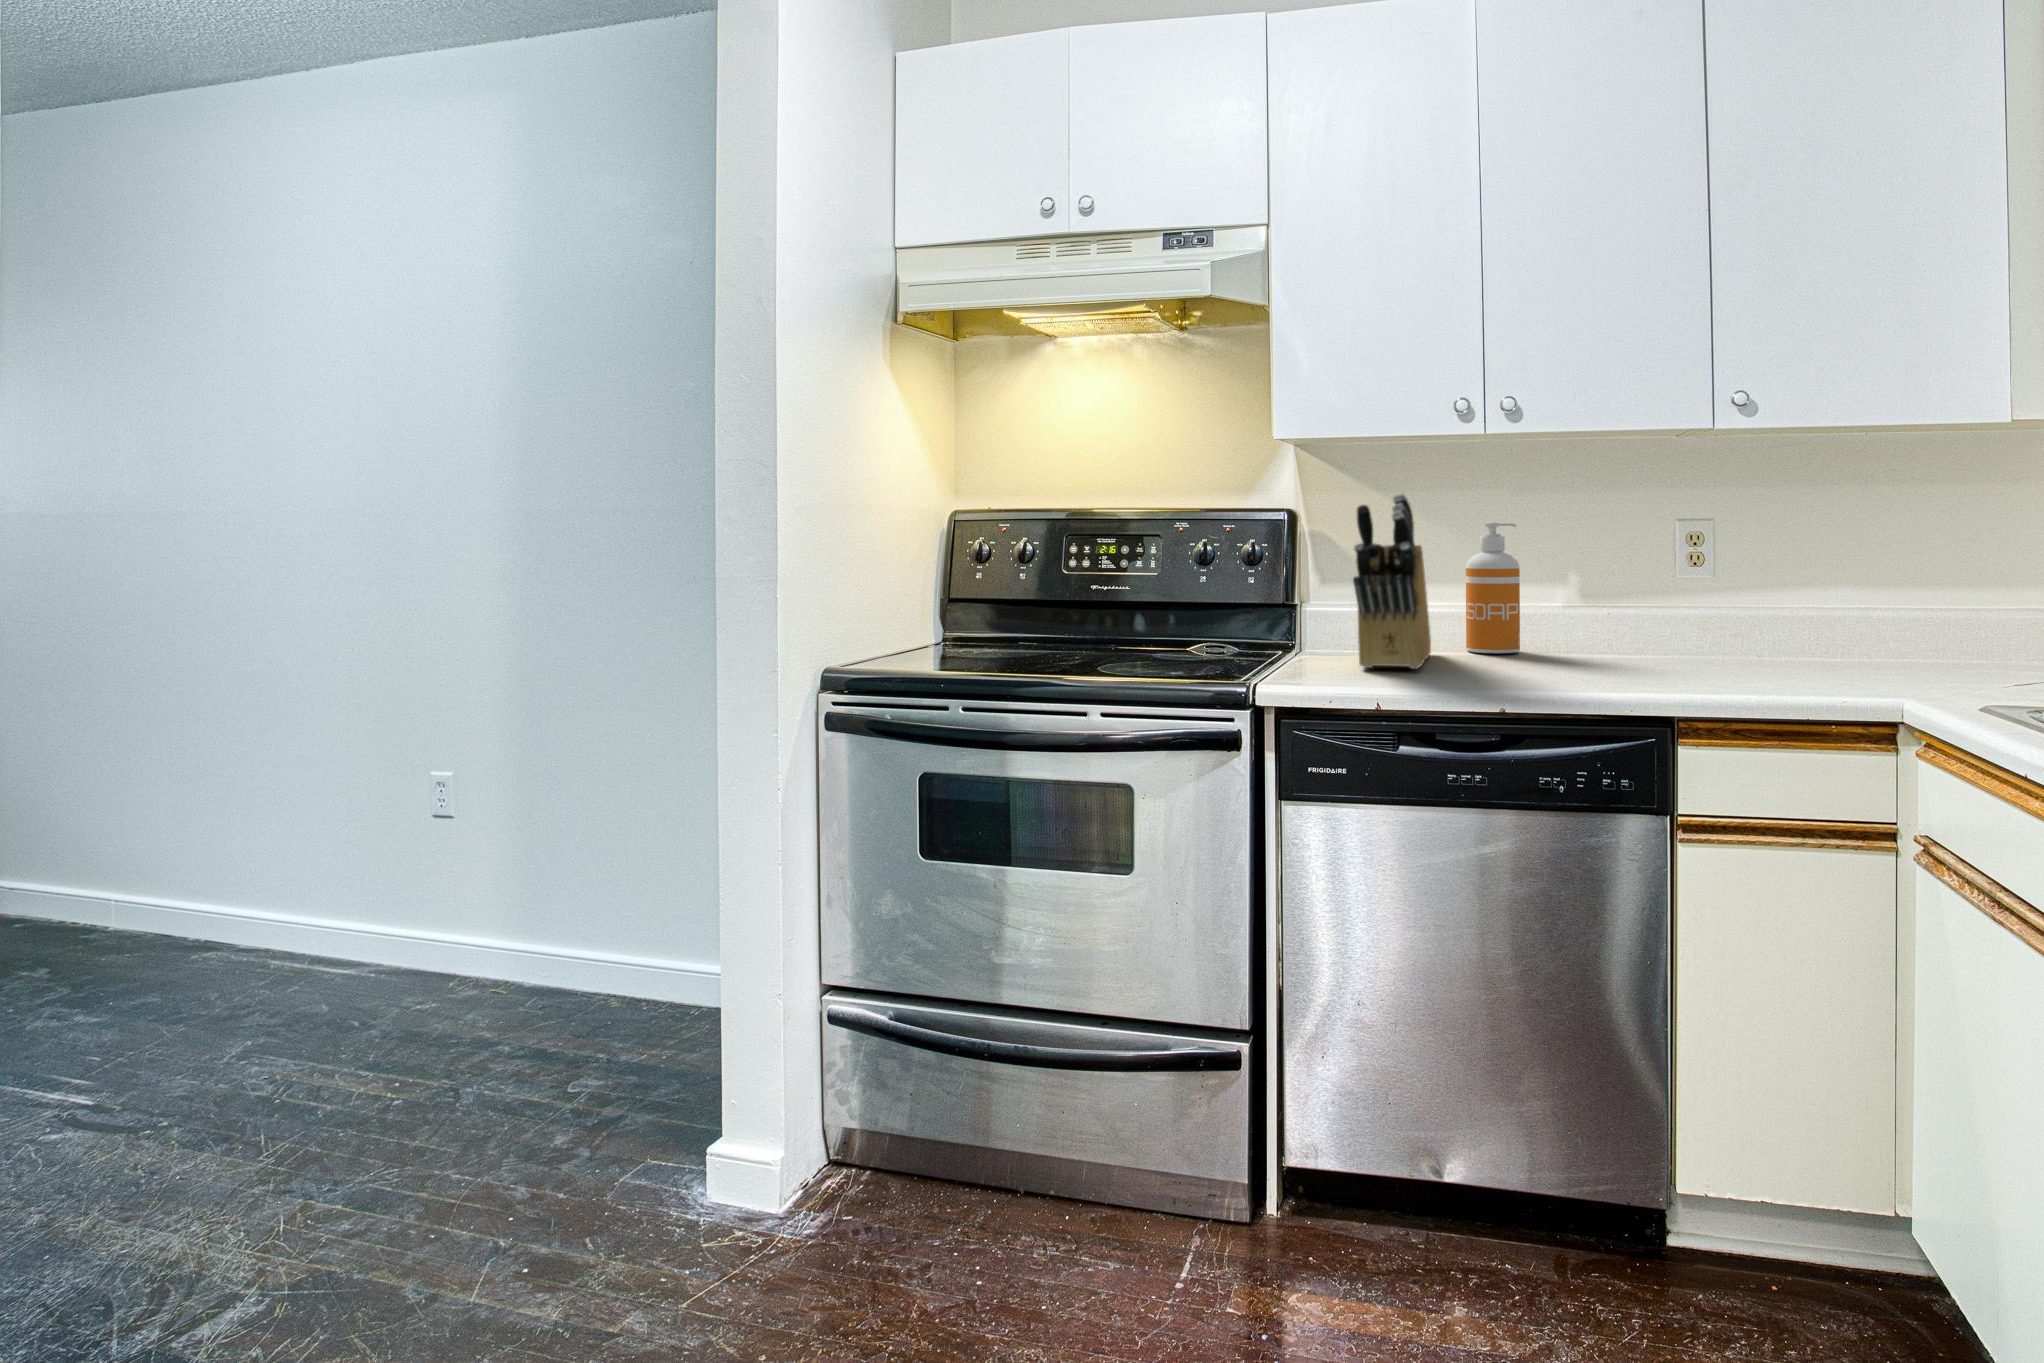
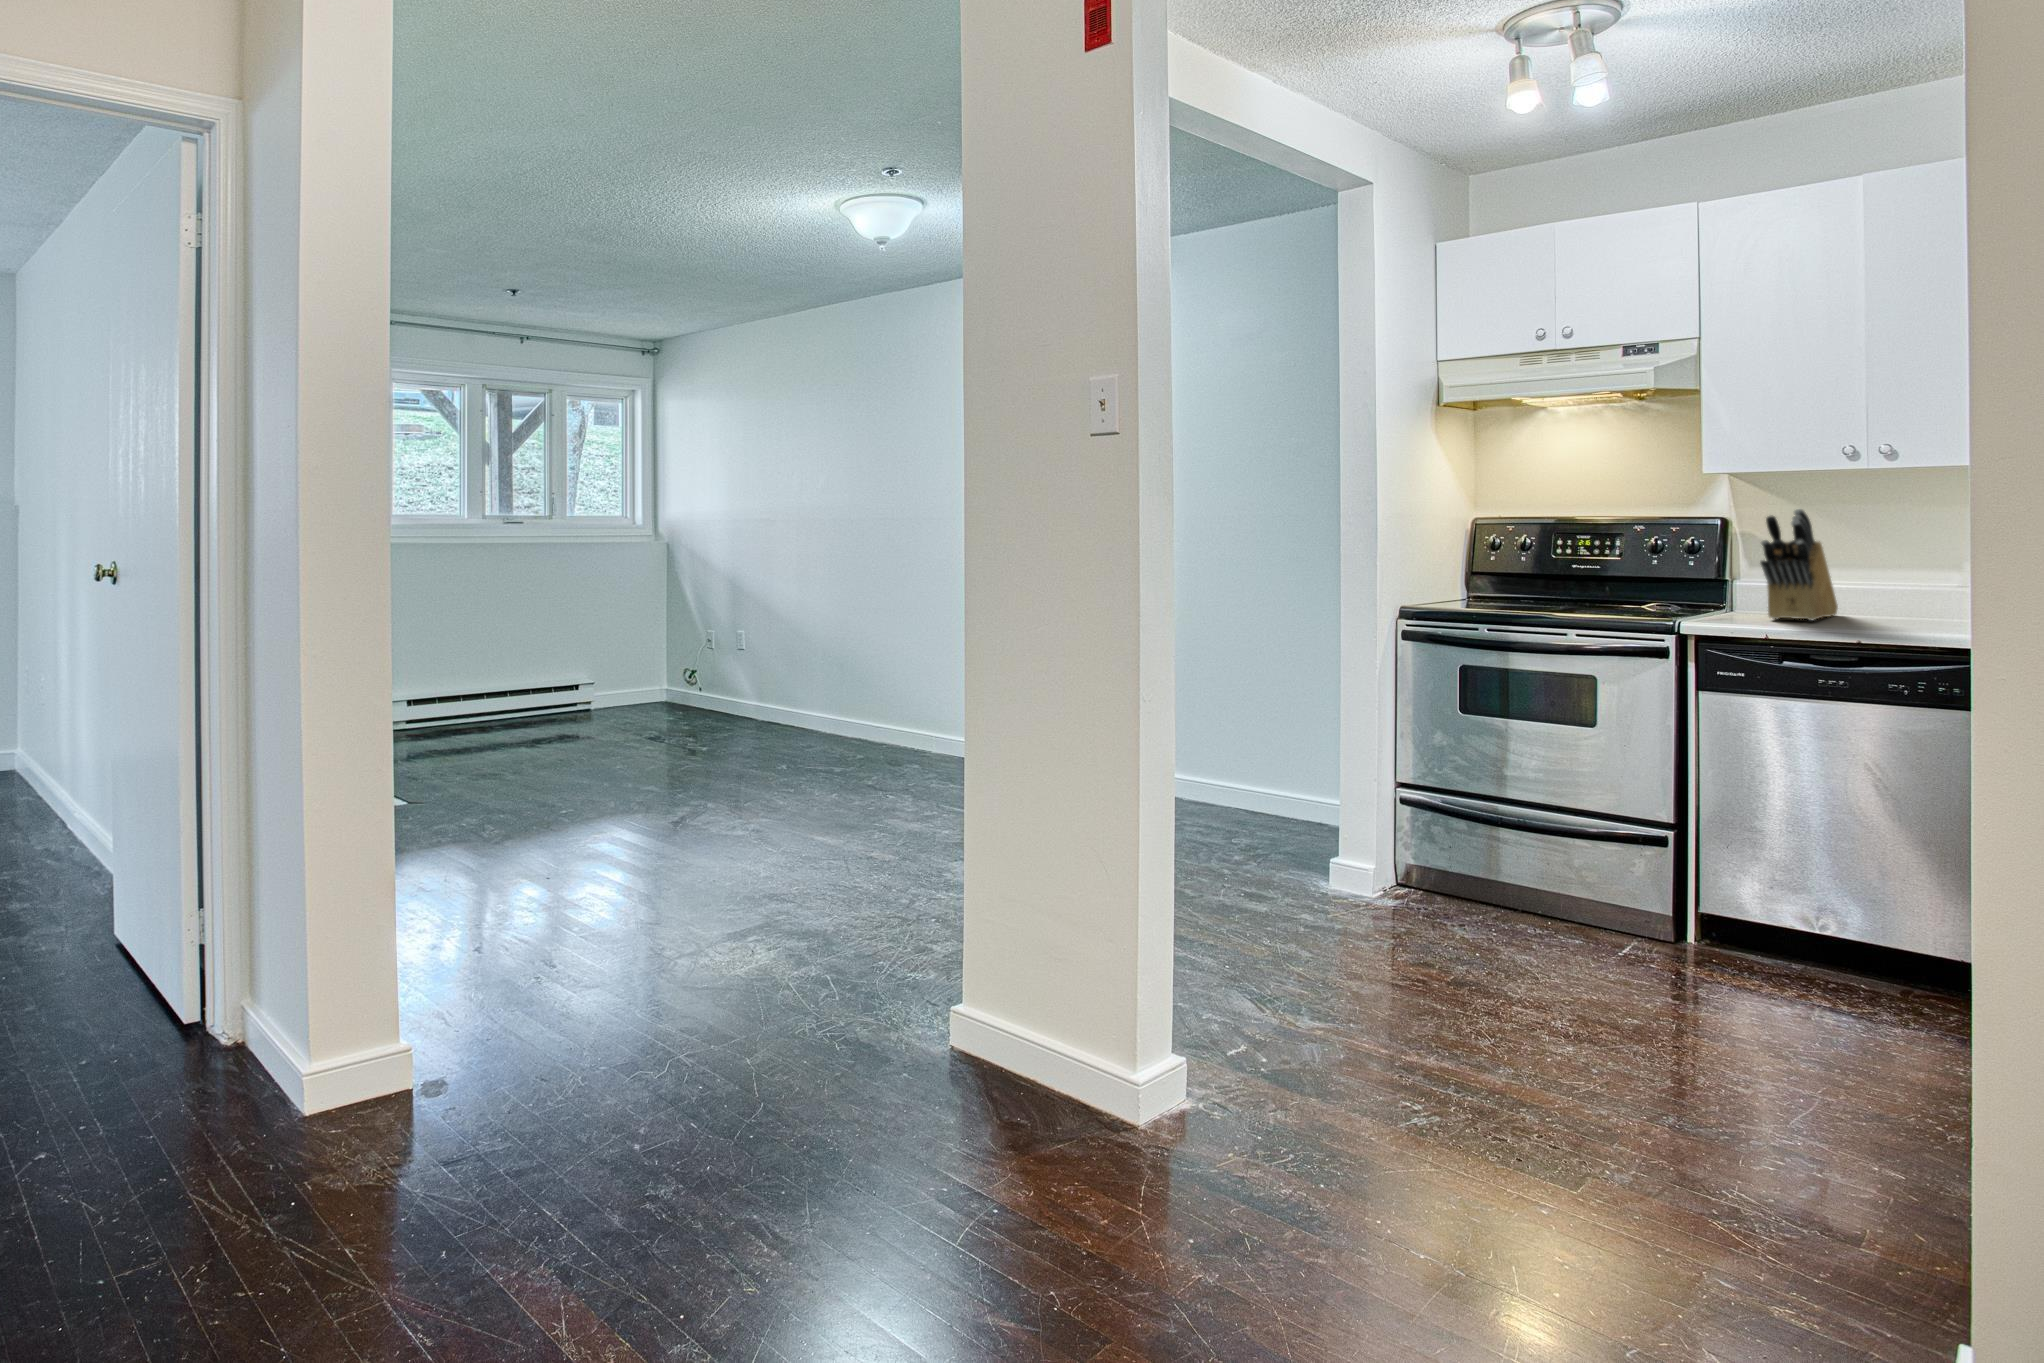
soap dispenser: present [1466,523,1520,653] -> none [1870,527,1918,616]

